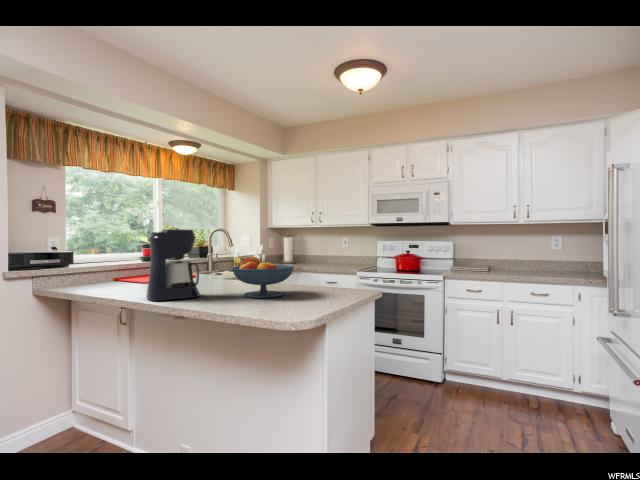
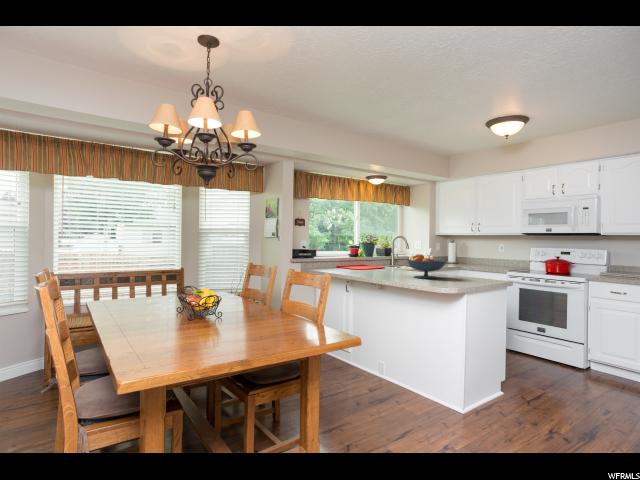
coffee maker: present [146,229,200,301] -> none [361,237,389,276]

